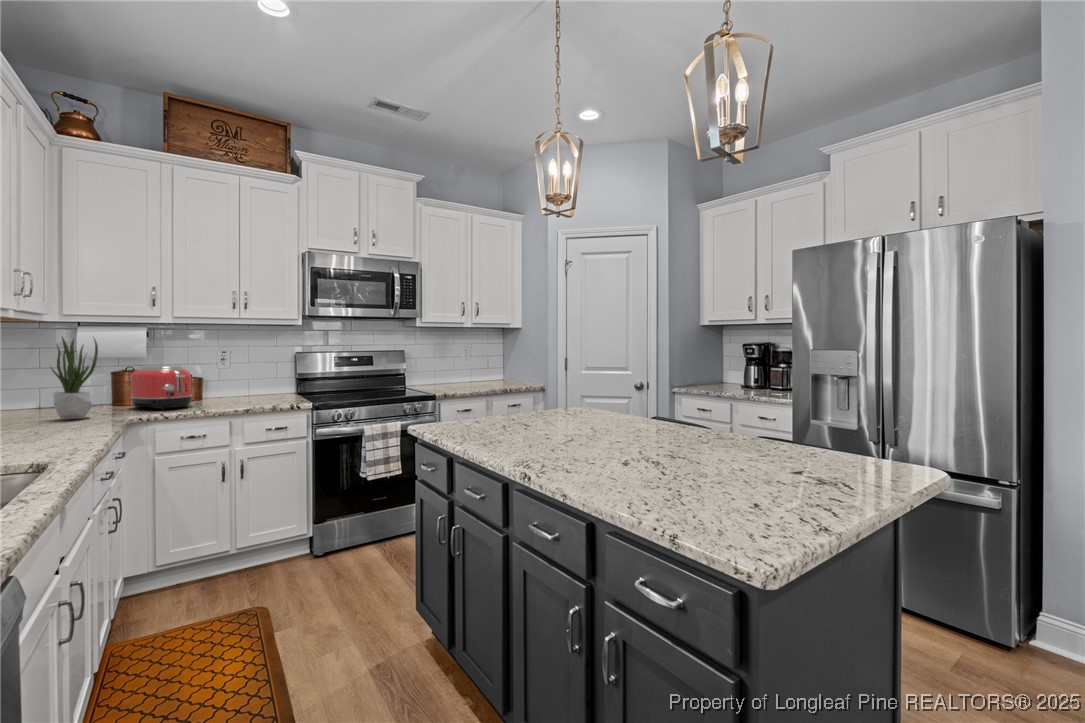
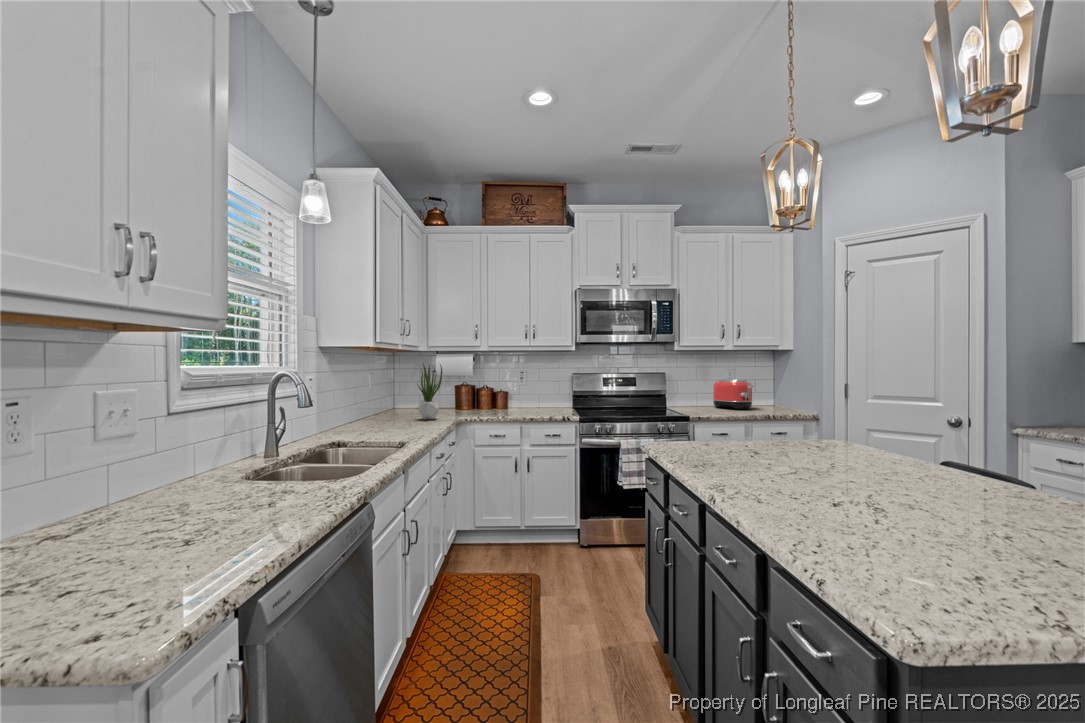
toaster: present [131,365,192,410] -> present [713,379,753,410]

